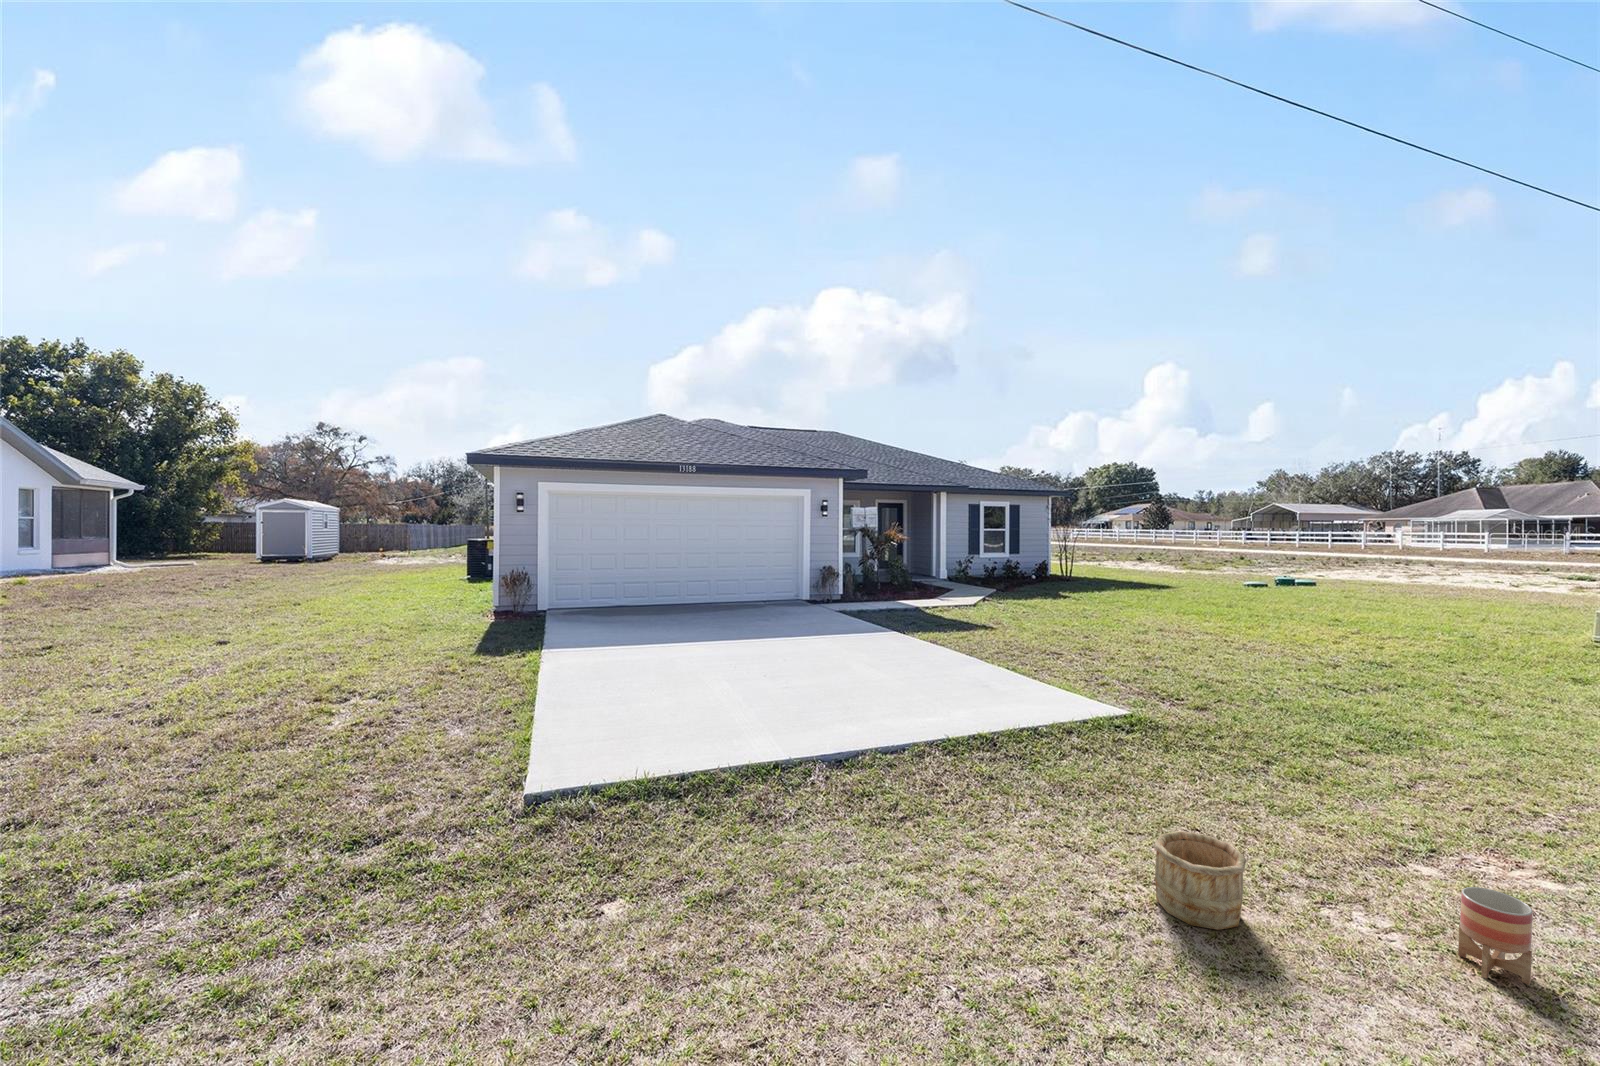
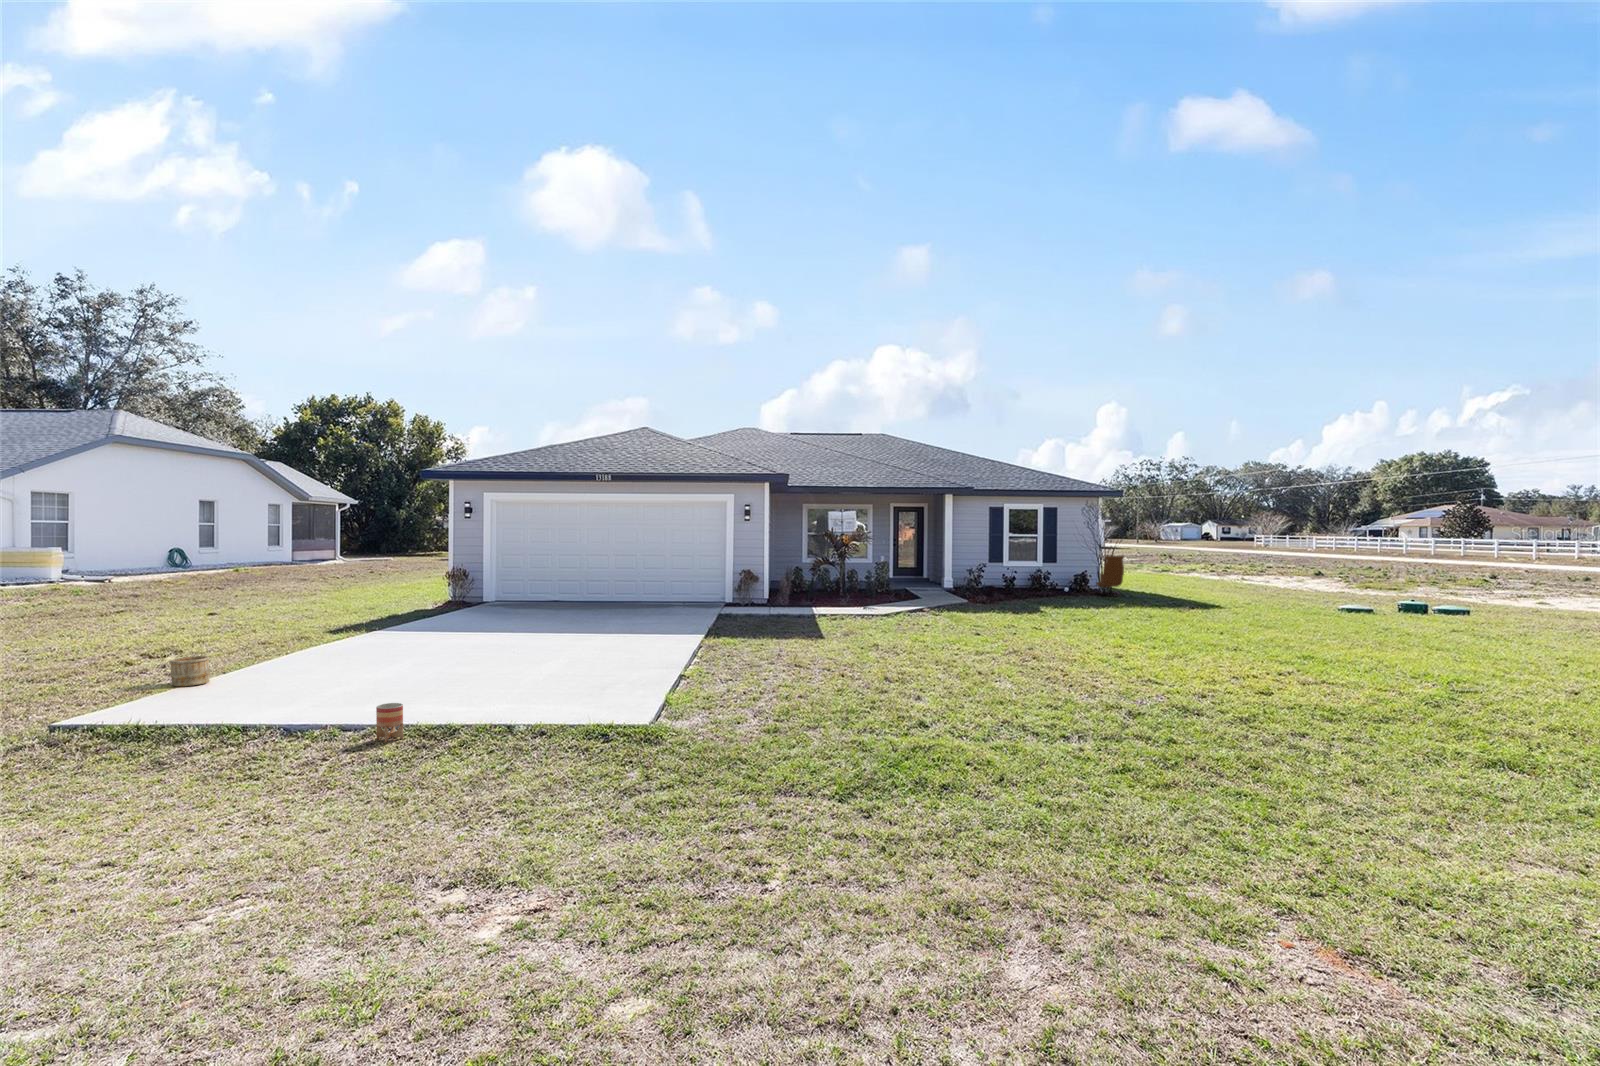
lounge chair: none [1049,546,1087,582] -> present [1096,556,1124,596]
wooden bucket: present [1154,831,1246,930] -> present [169,656,210,686]

